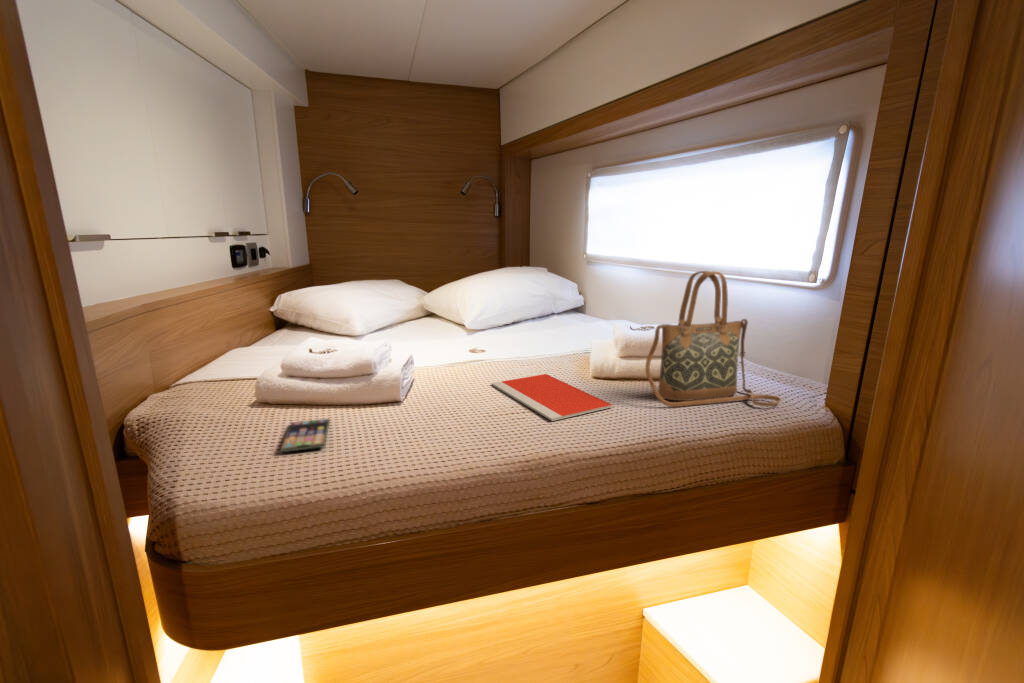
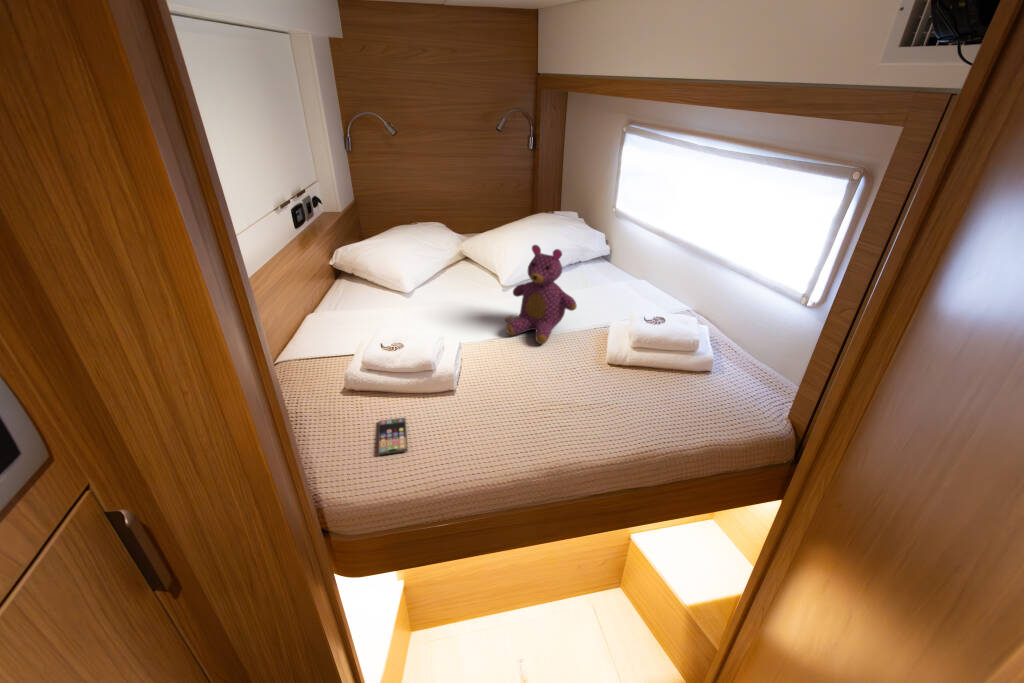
teddy bear: none [470,253,552,361] -> present [506,245,577,344]
handbag: present [646,271,781,407] -> none [646,306,753,415]
notebook: present [492,374,613,421] -> none [524,363,618,426]

